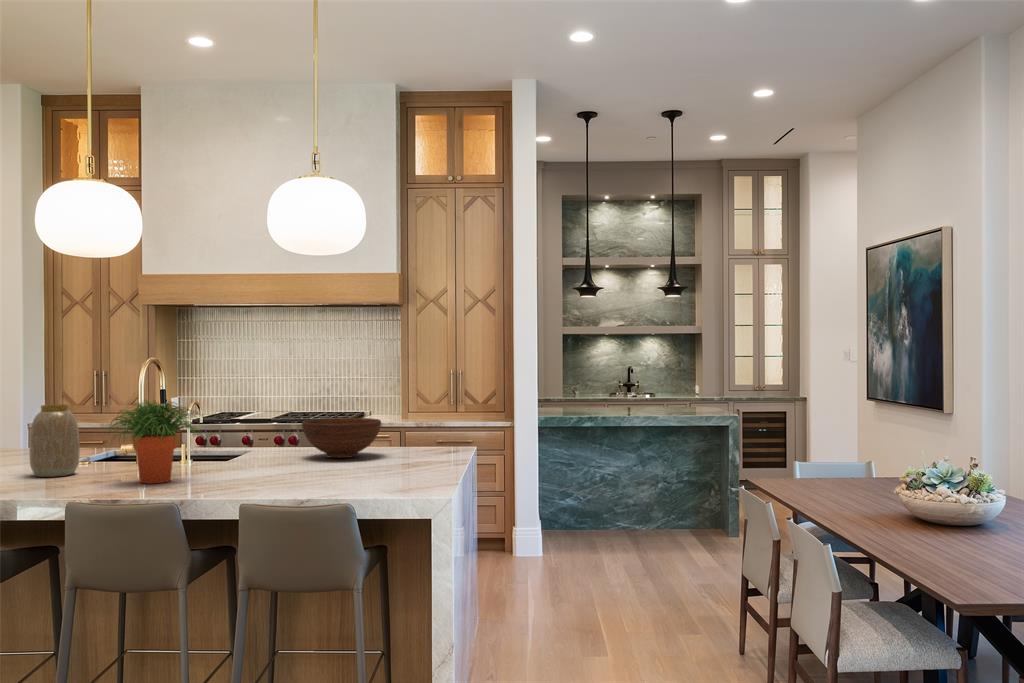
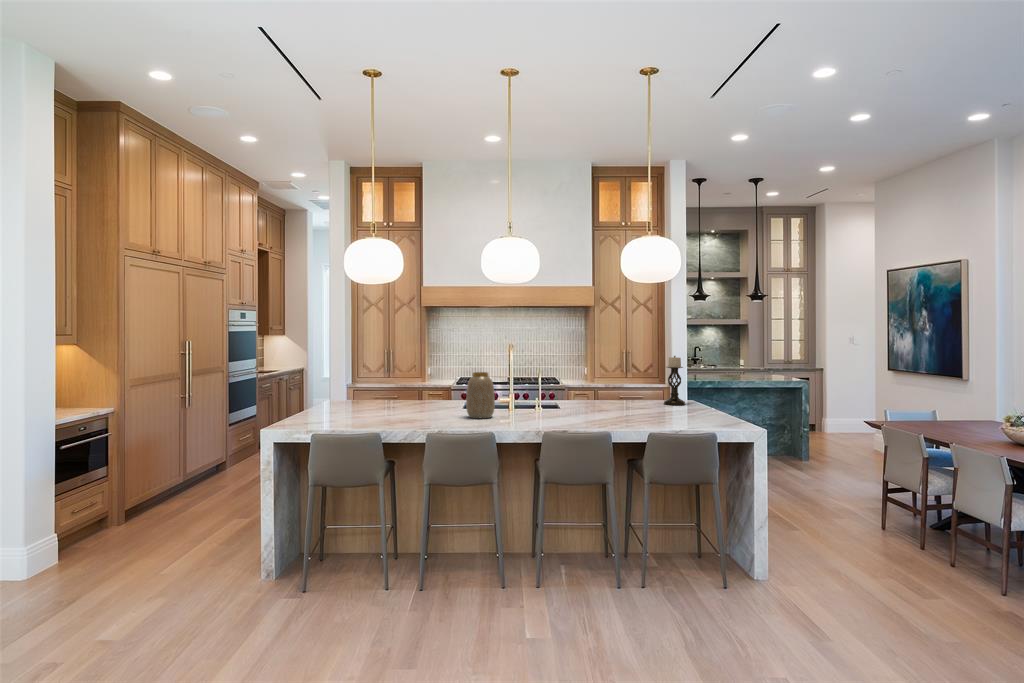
candle holder: none [412,378,445,455] -> present [664,356,685,405]
potted plant: present [110,400,204,483] -> none [529,369,589,422]
fruit bowl: present [302,418,381,458] -> none [601,381,652,407]

